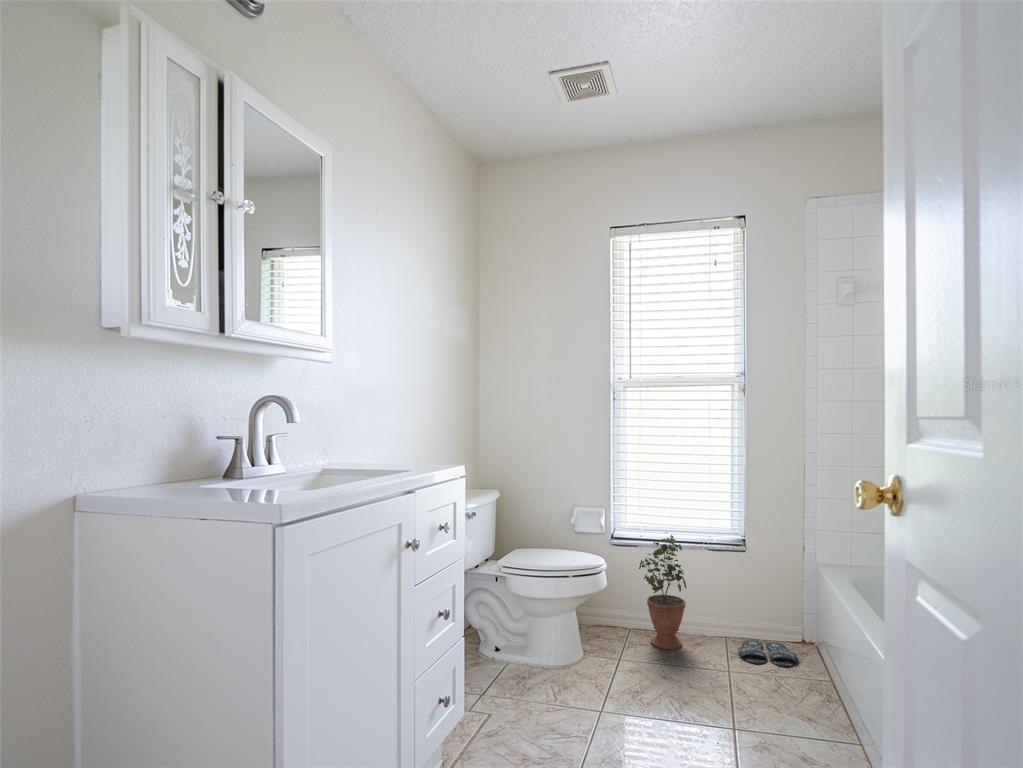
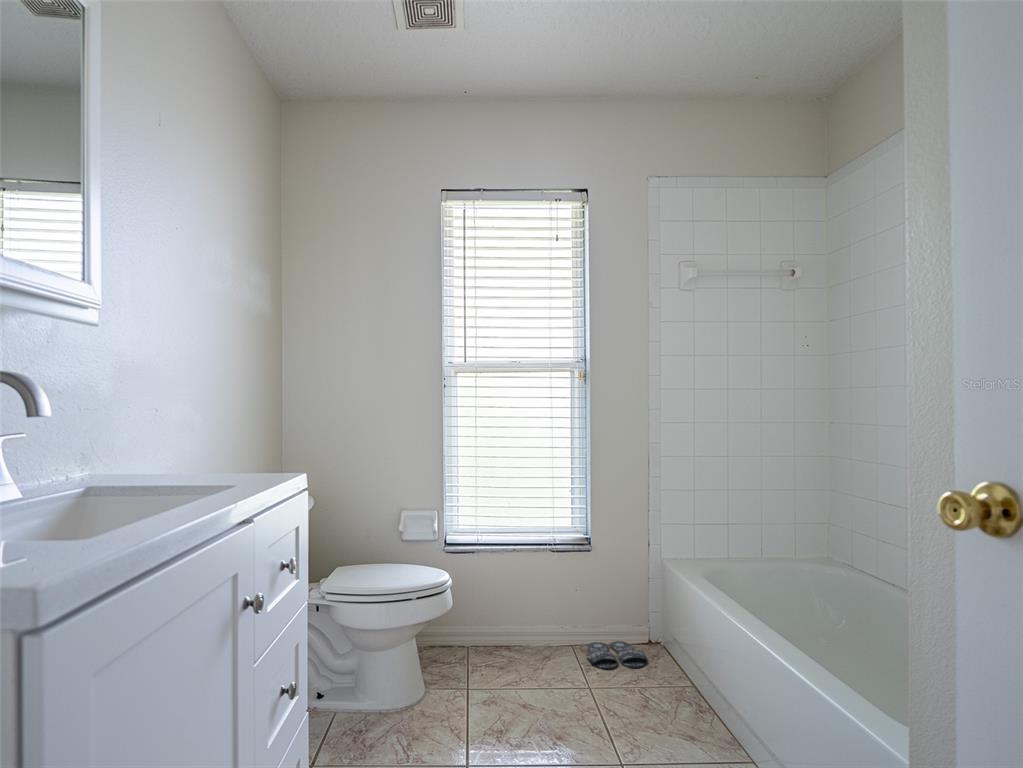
potted plant: present [639,535,686,649] -> none [480,535,533,667]

